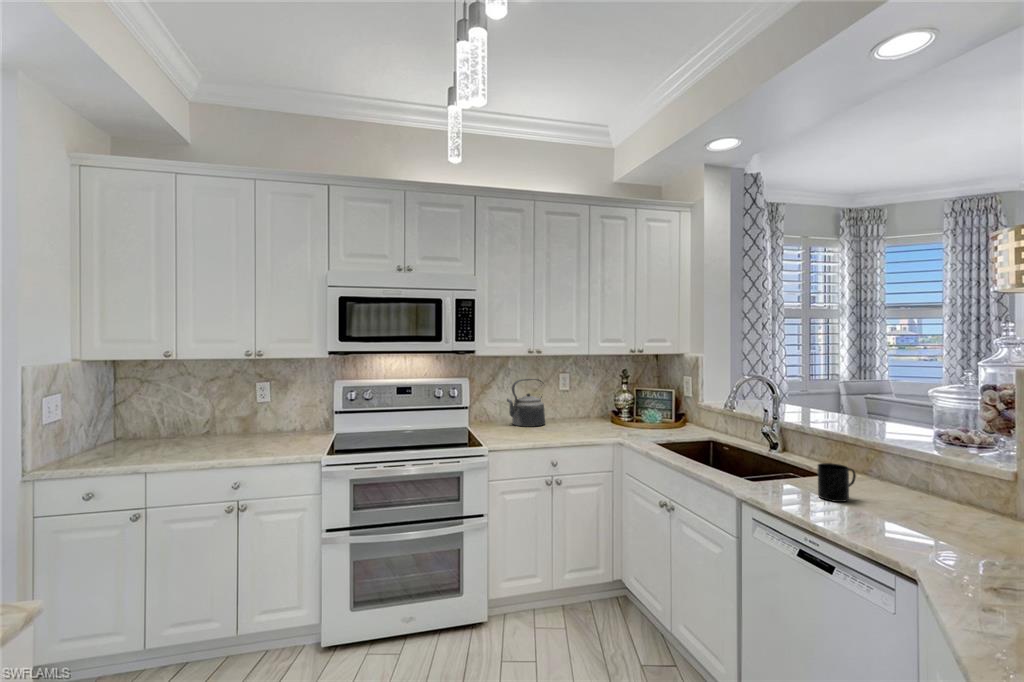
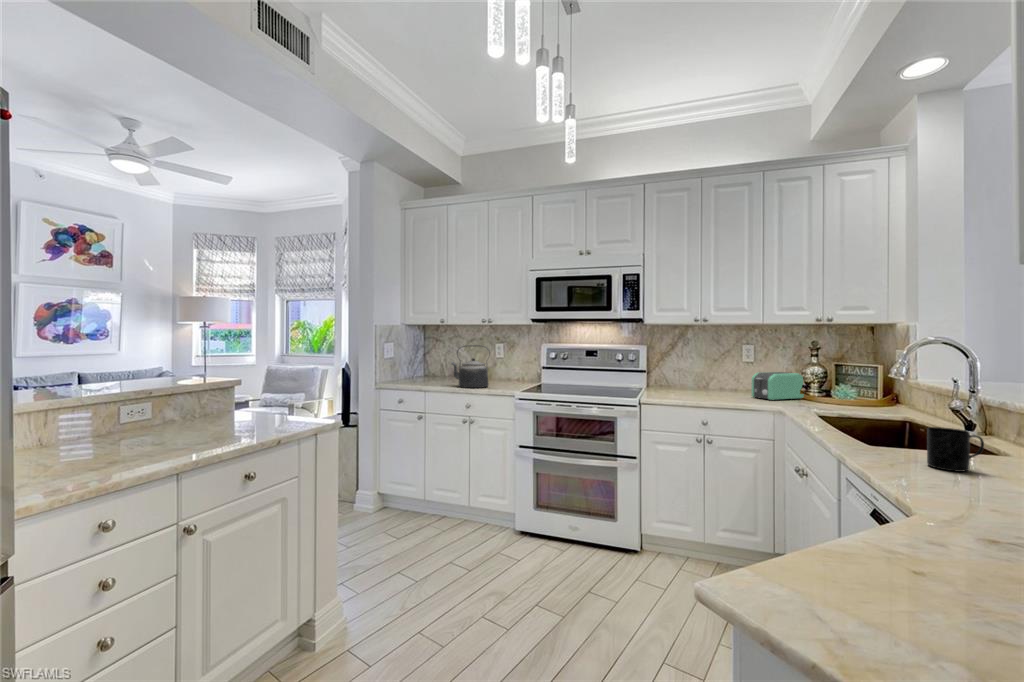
kettle: present [507,379,545,427] -> present [451,345,490,388]
toaster: none [574,400,615,430] -> present [752,372,804,400]

